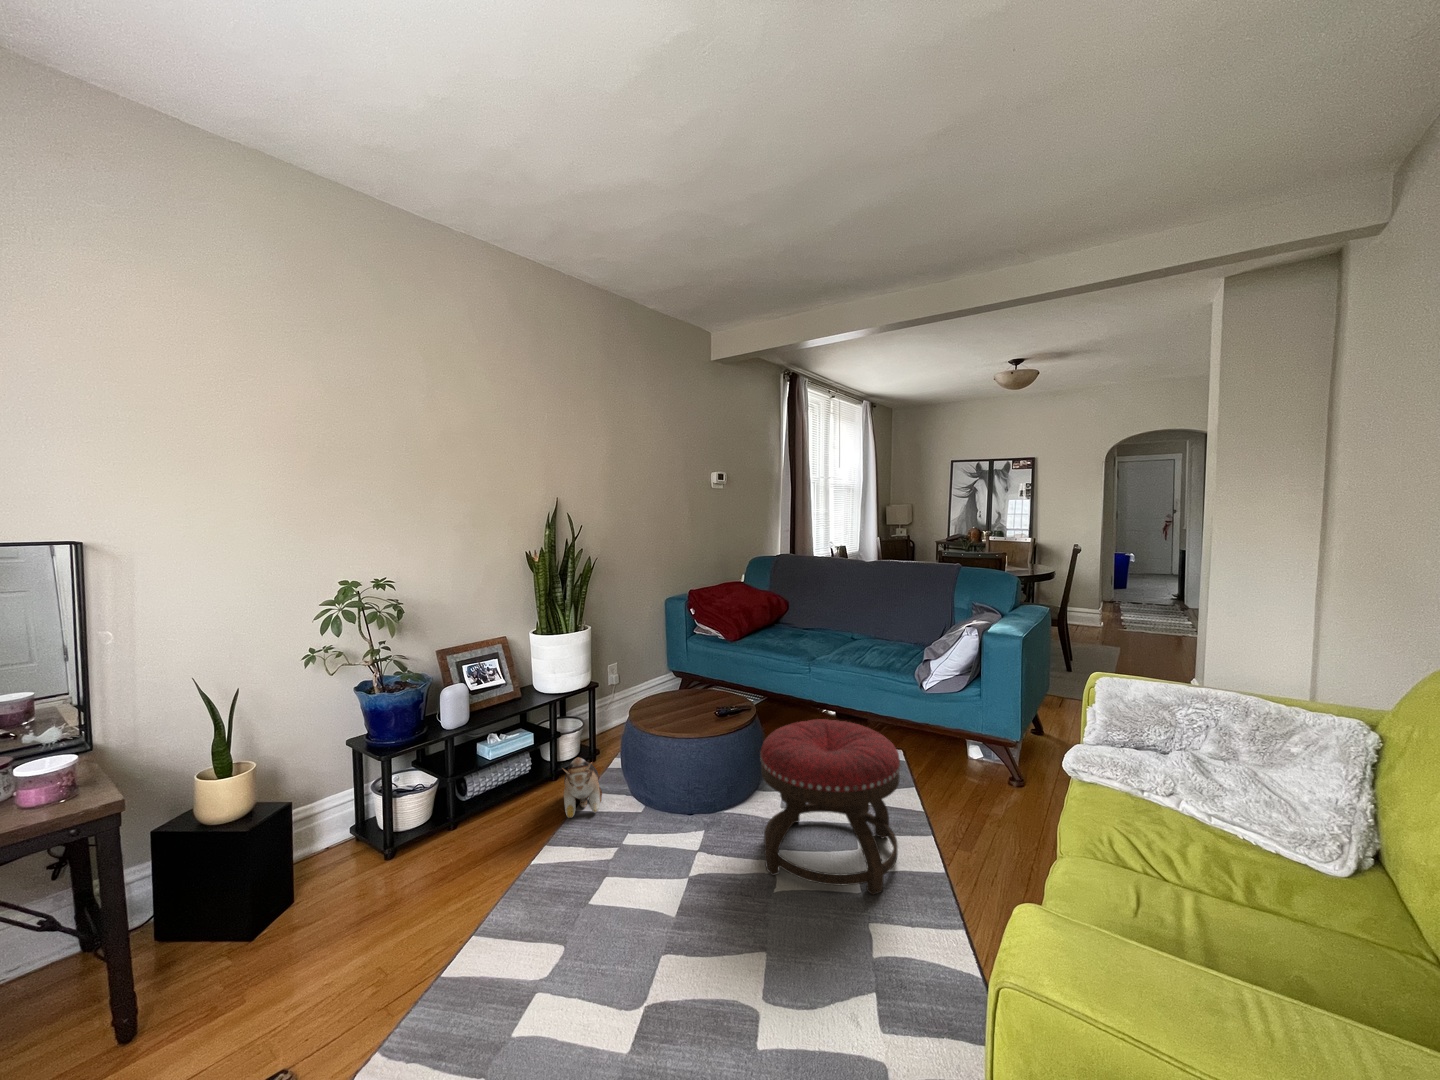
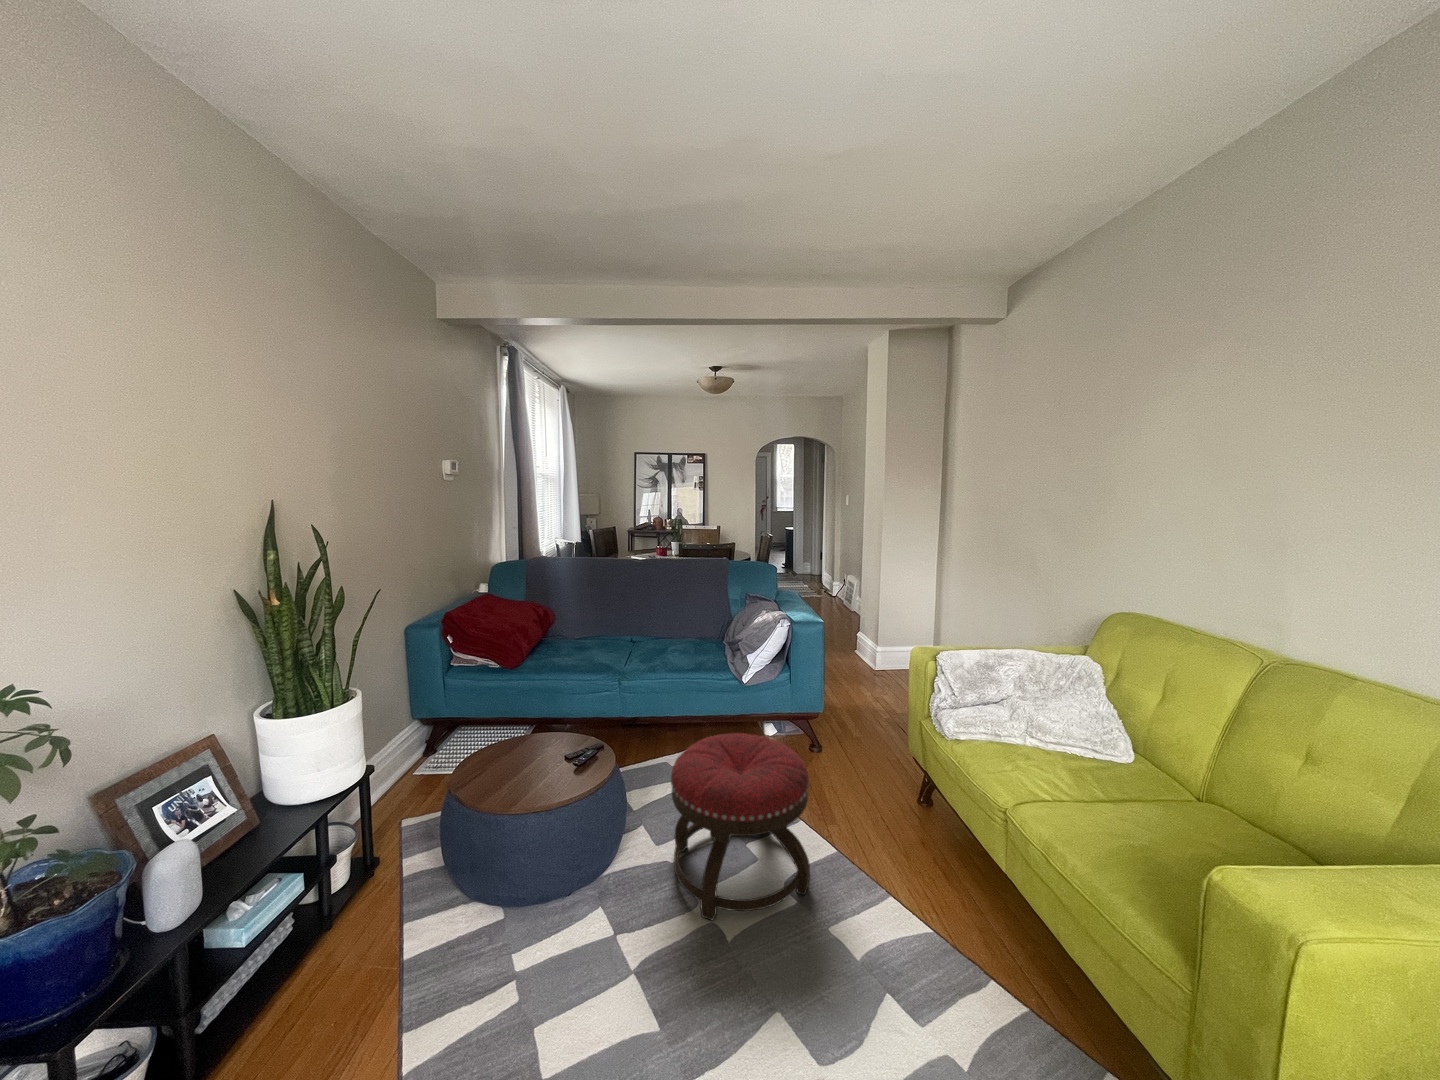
plush toy: present [562,757,602,818] -> none [382,878,453,970]

